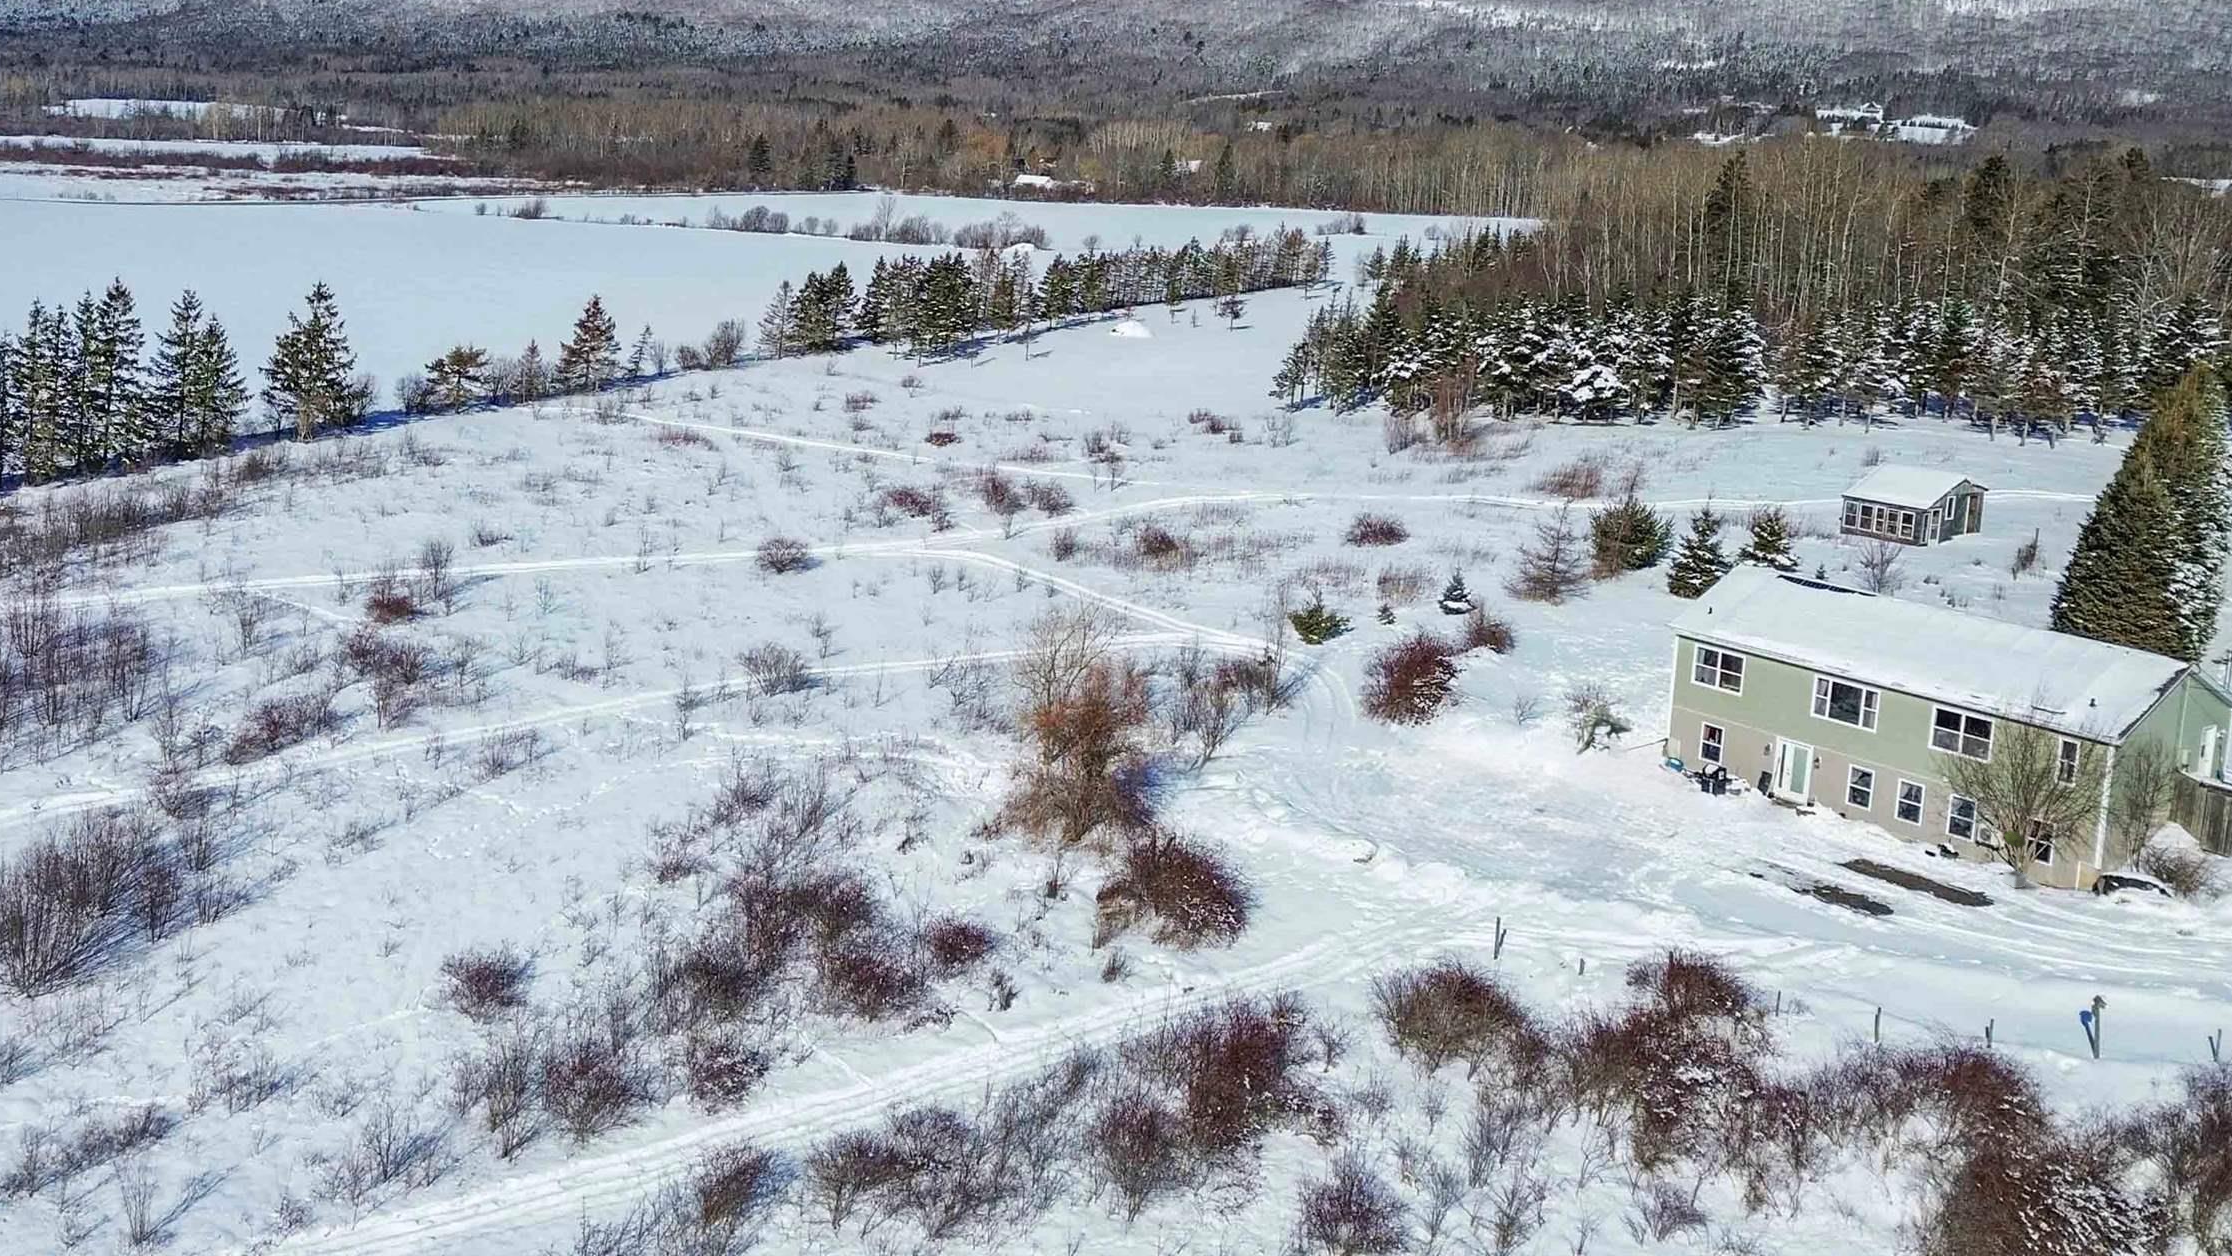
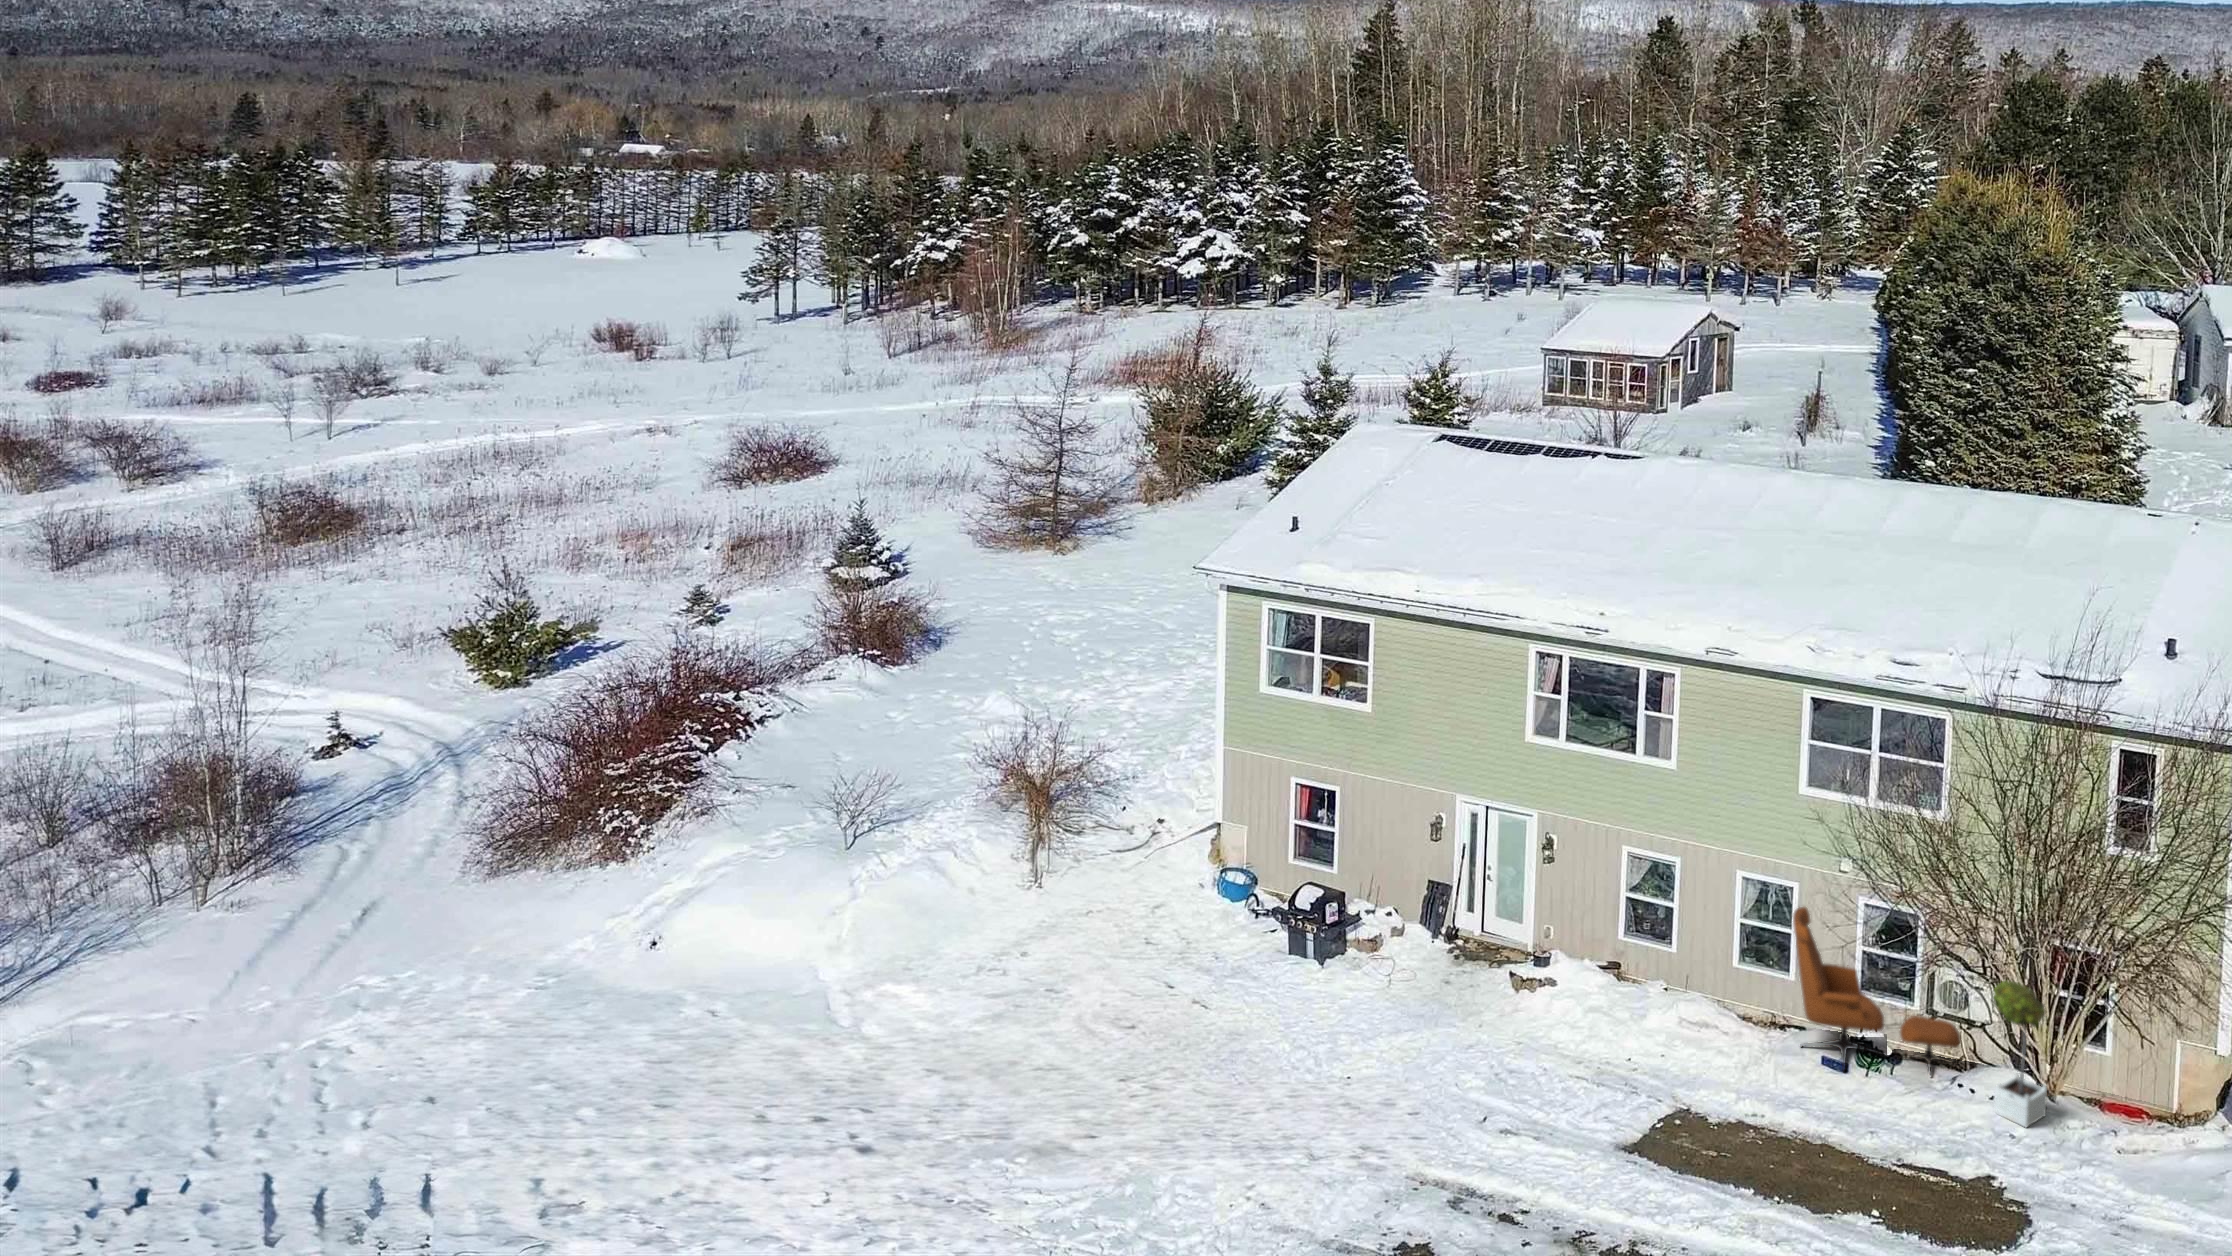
lounge chair: none [1921,794,1995,868] -> present [1793,907,1961,1072]

